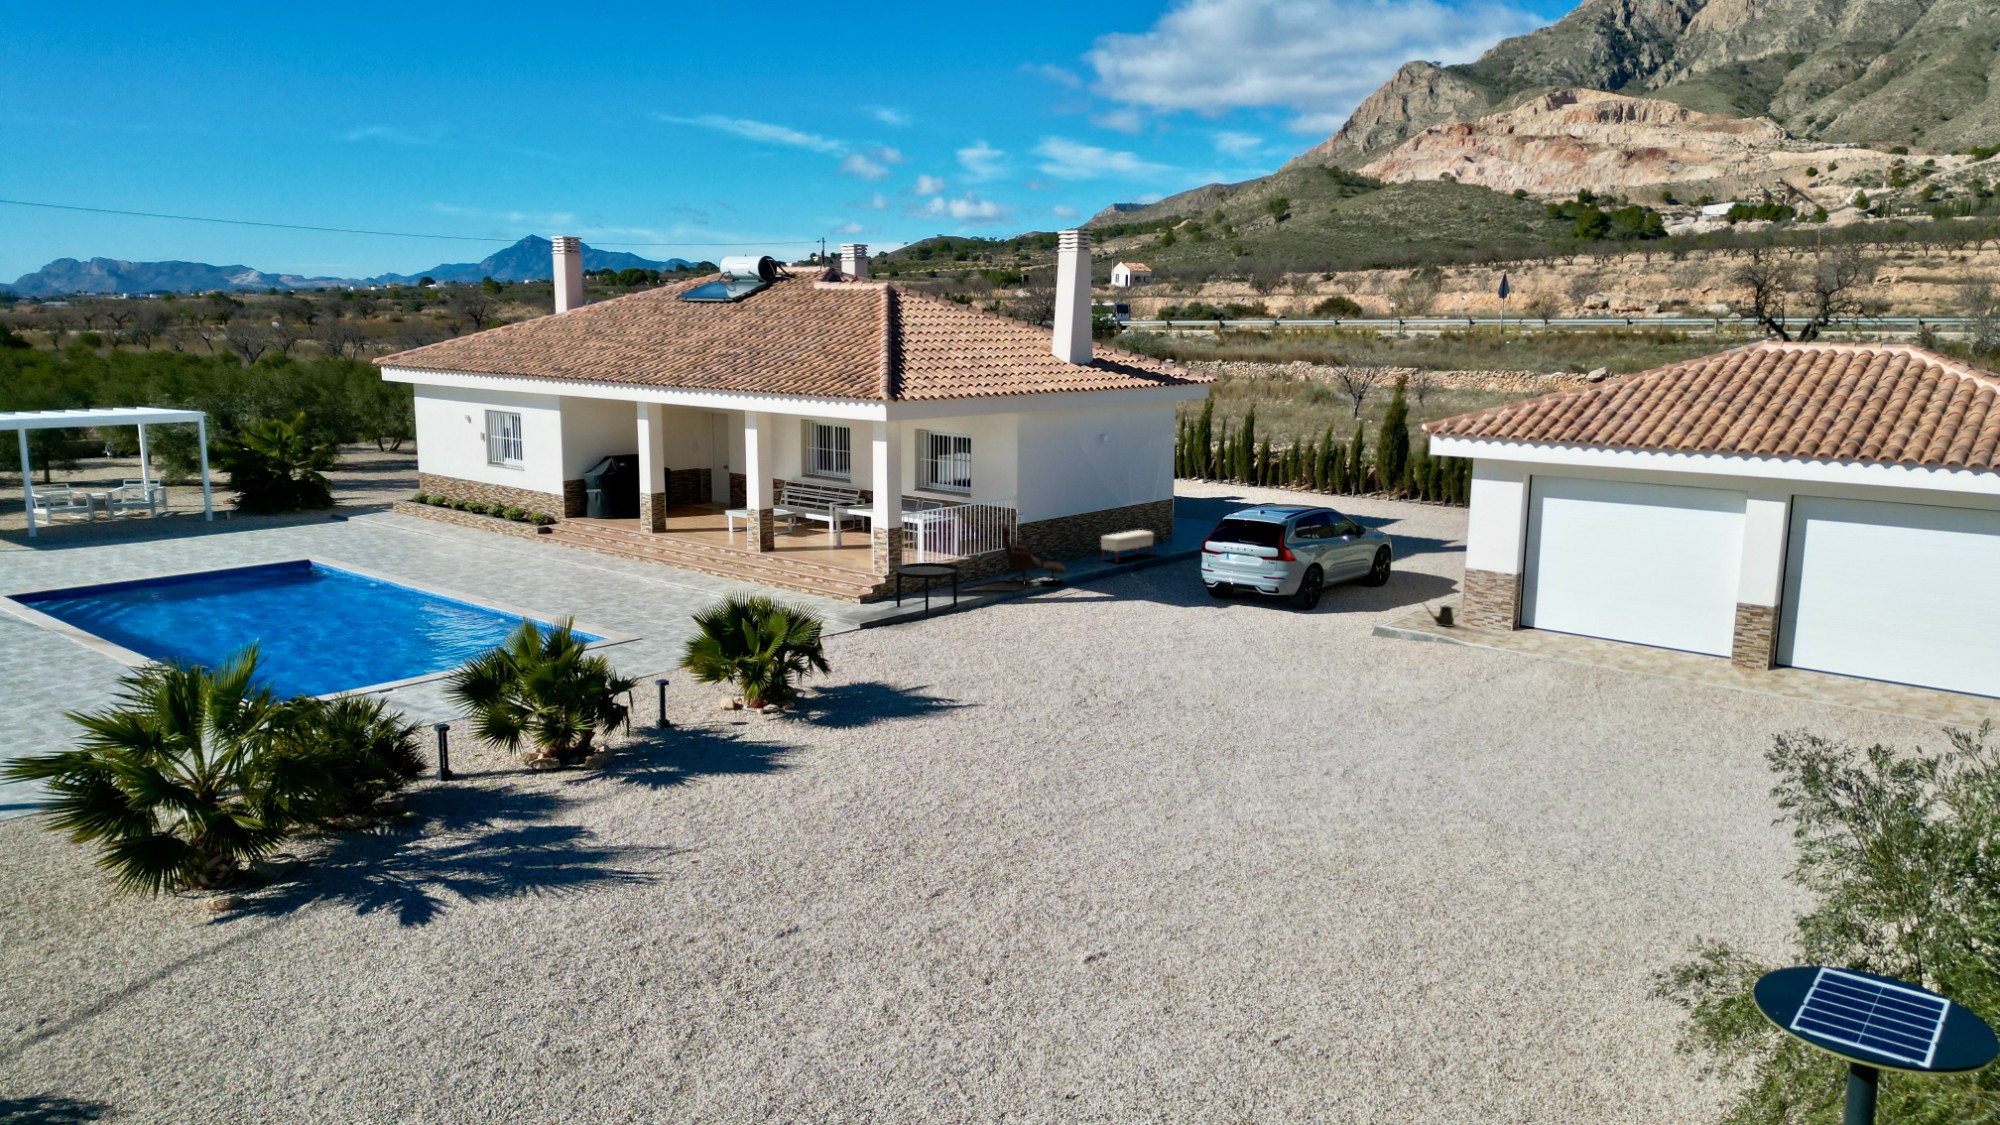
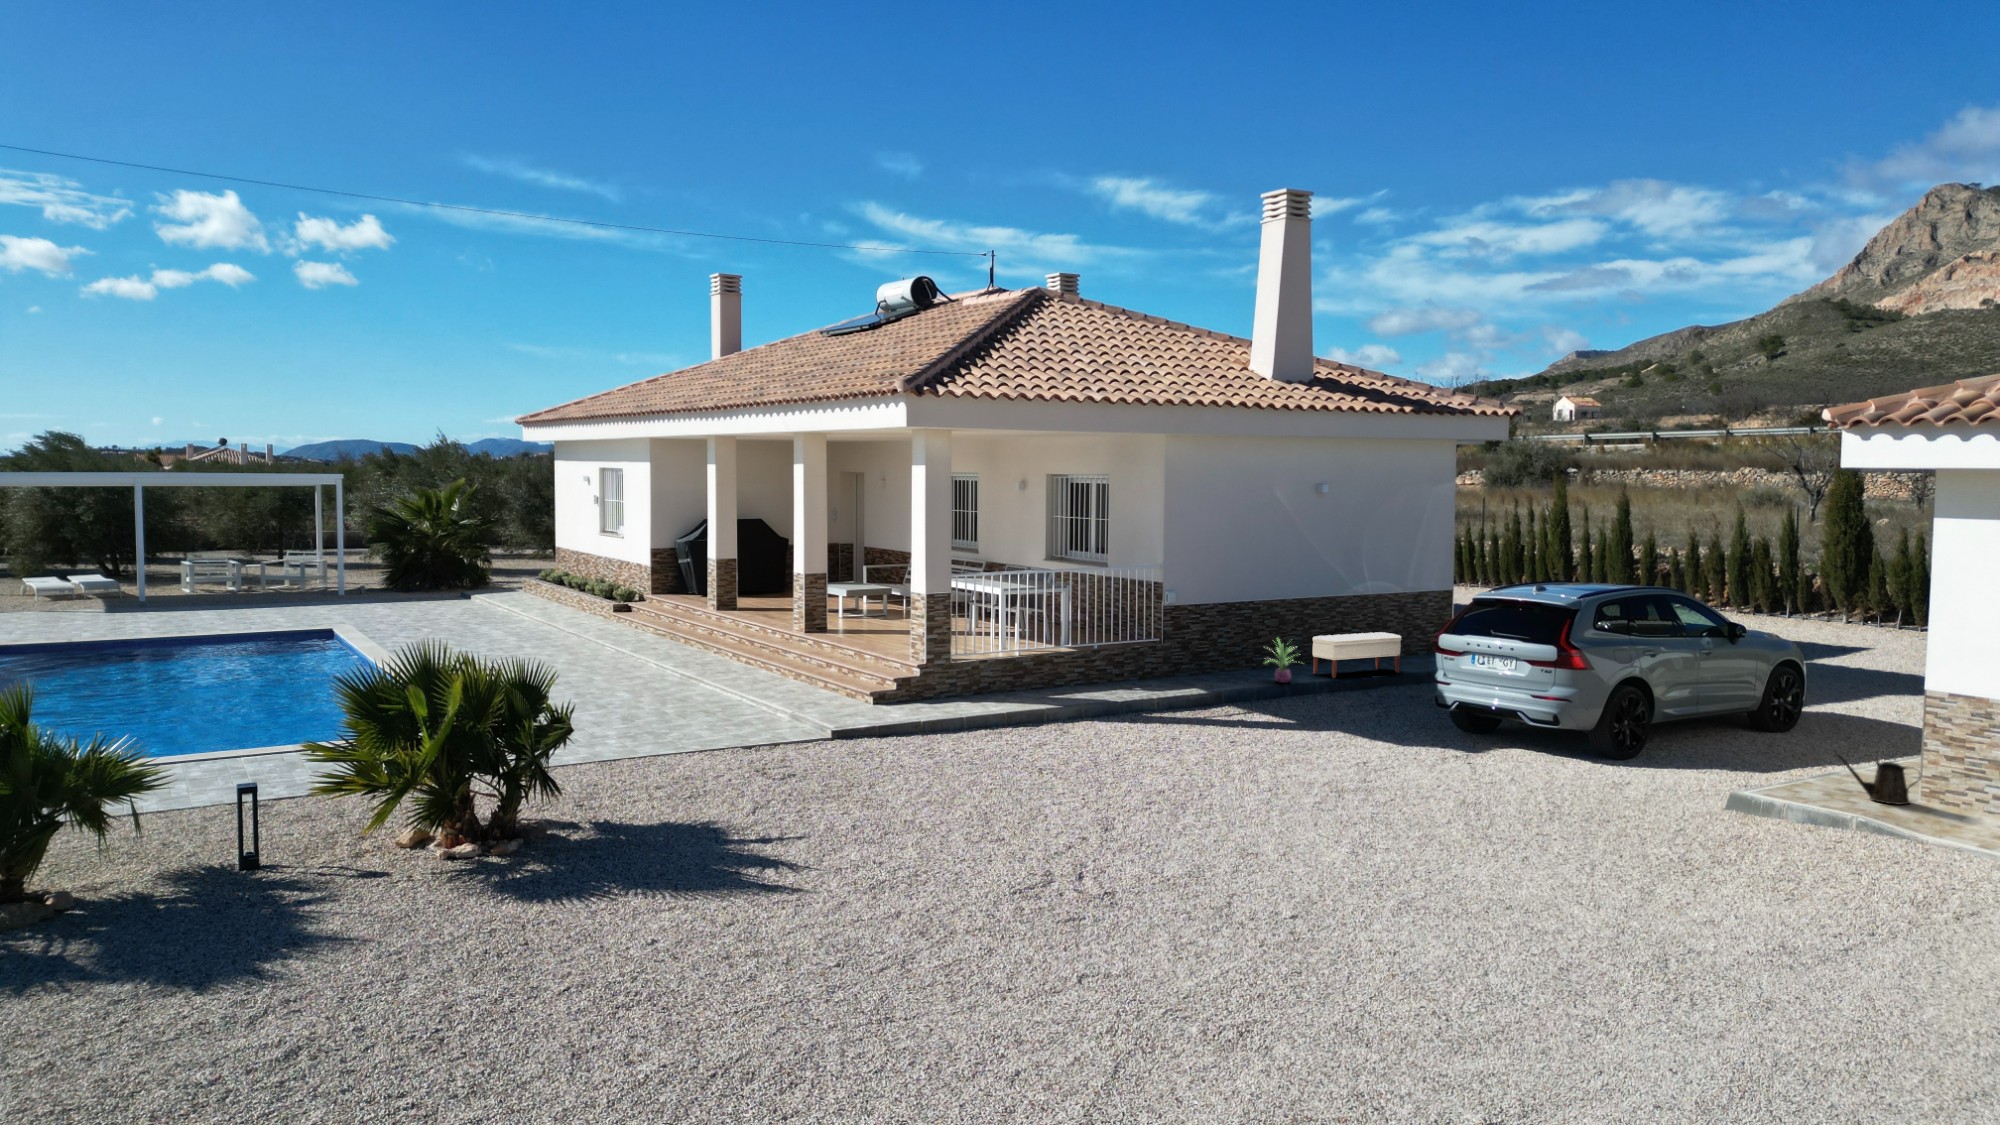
lounge chair: present [1001,523,1066,584] -> none [1128,602,1229,698]
decorative plant: none [1072,539,1104,569] -> present [1268,639,1292,683]
round table: present [894,563,960,613] -> none [926,650,1028,723]

